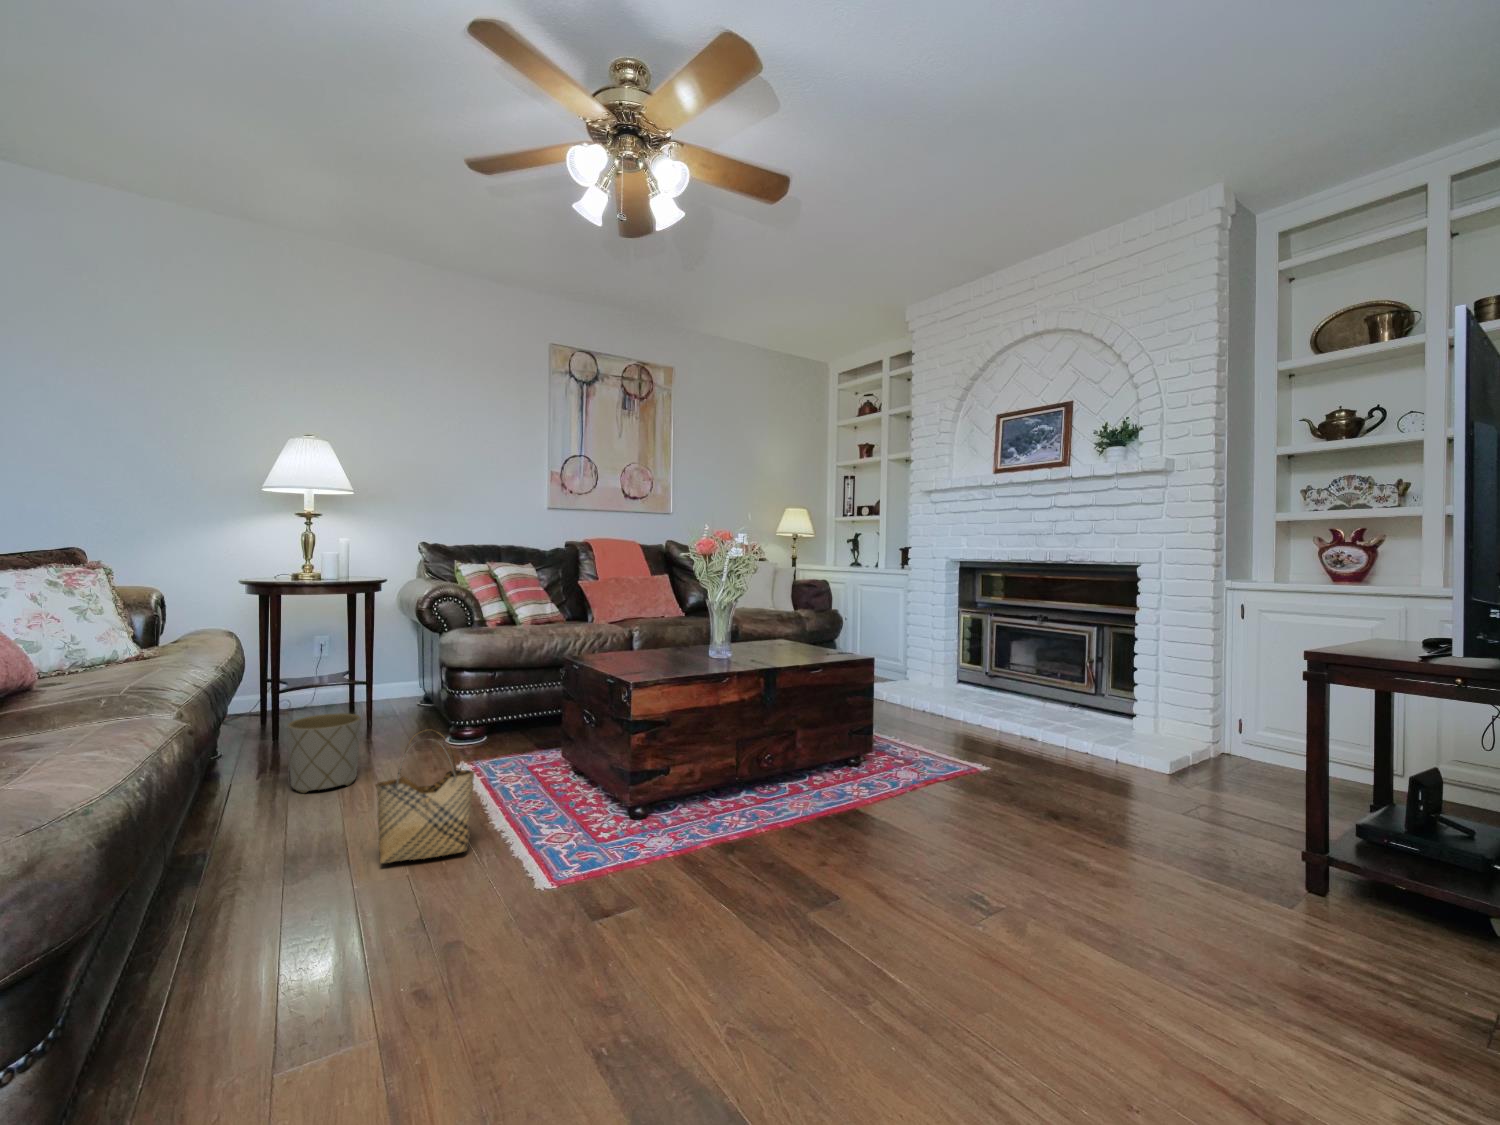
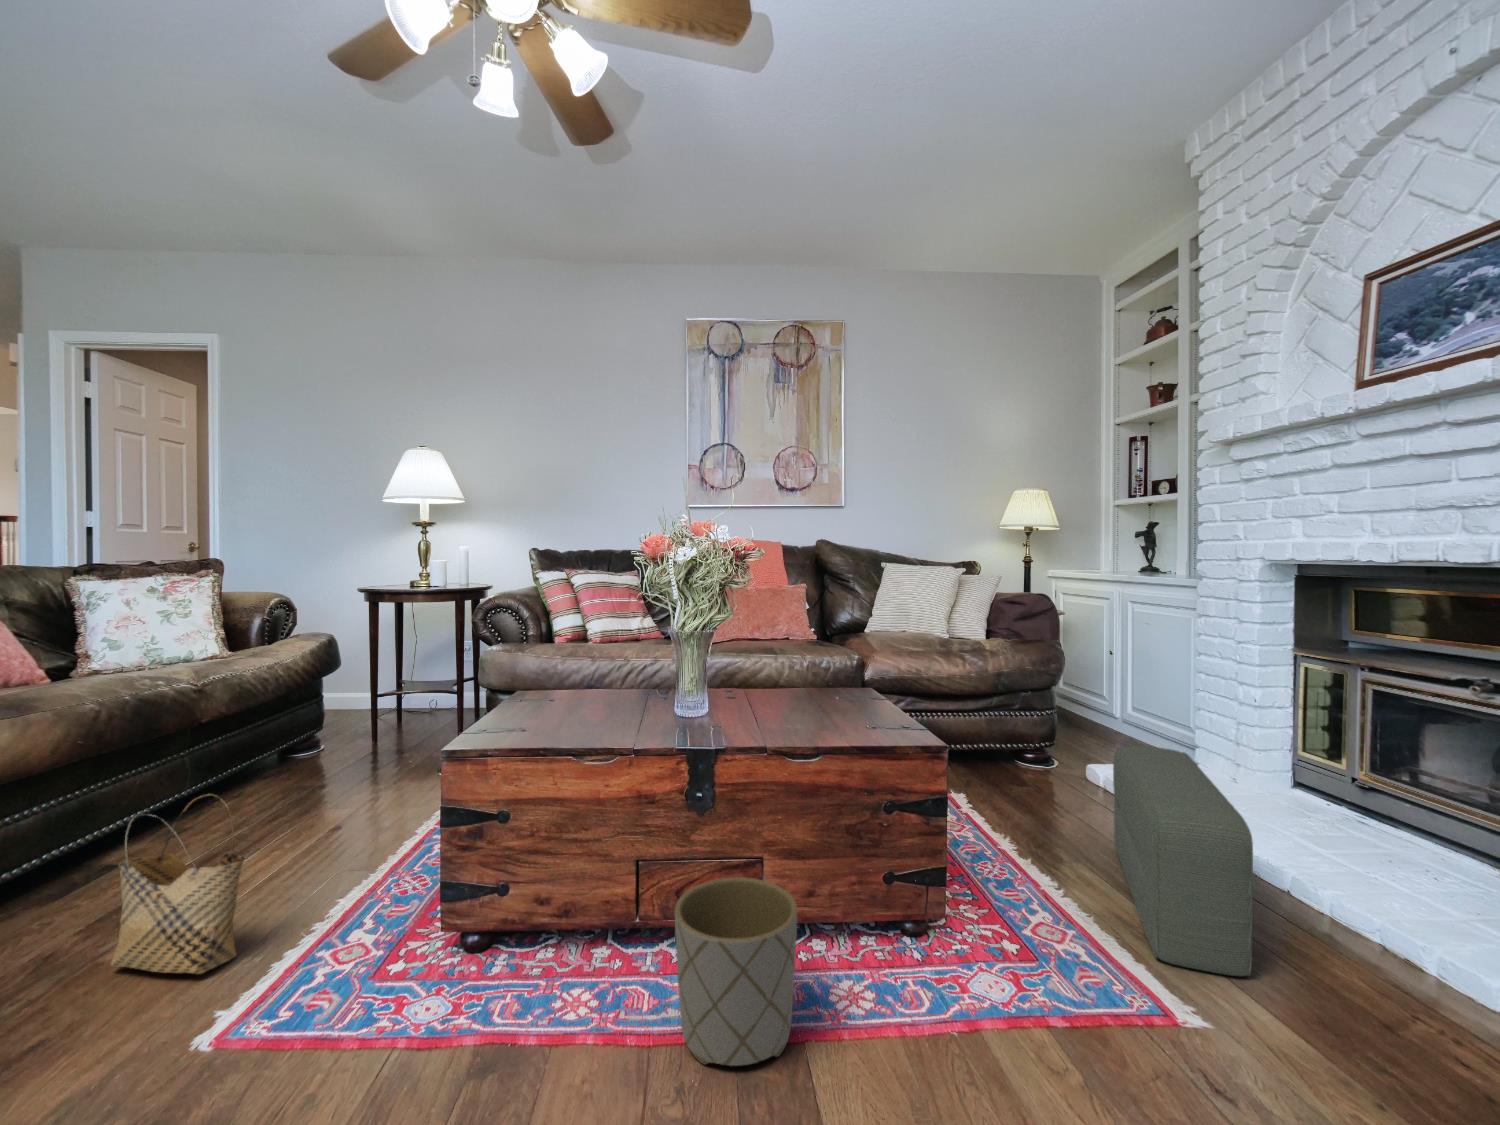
pouf: none [900,661,988,753] -> present [1113,746,1253,976]
planter: present [287,713,361,793] -> present [675,877,797,1066]

